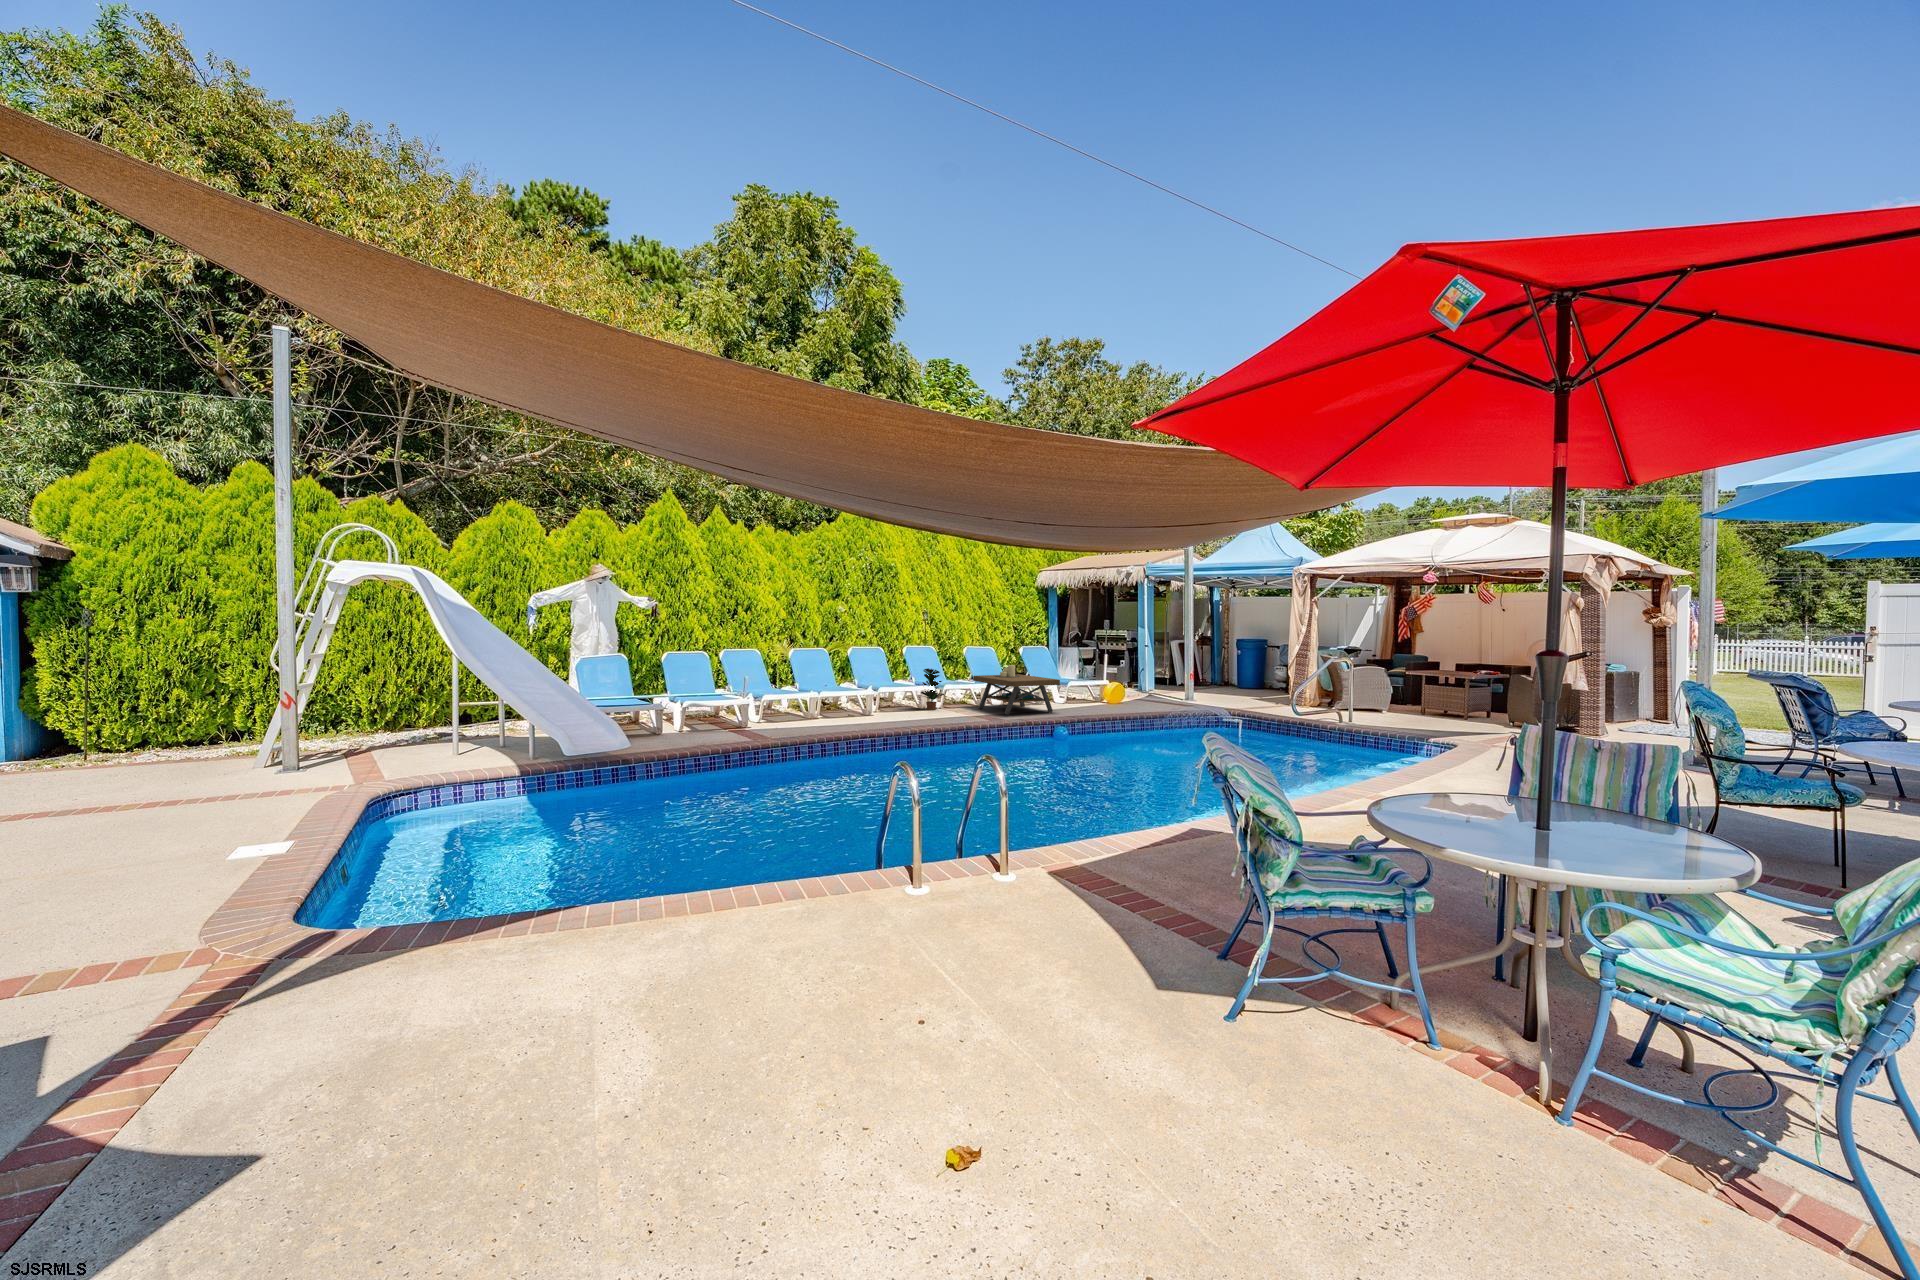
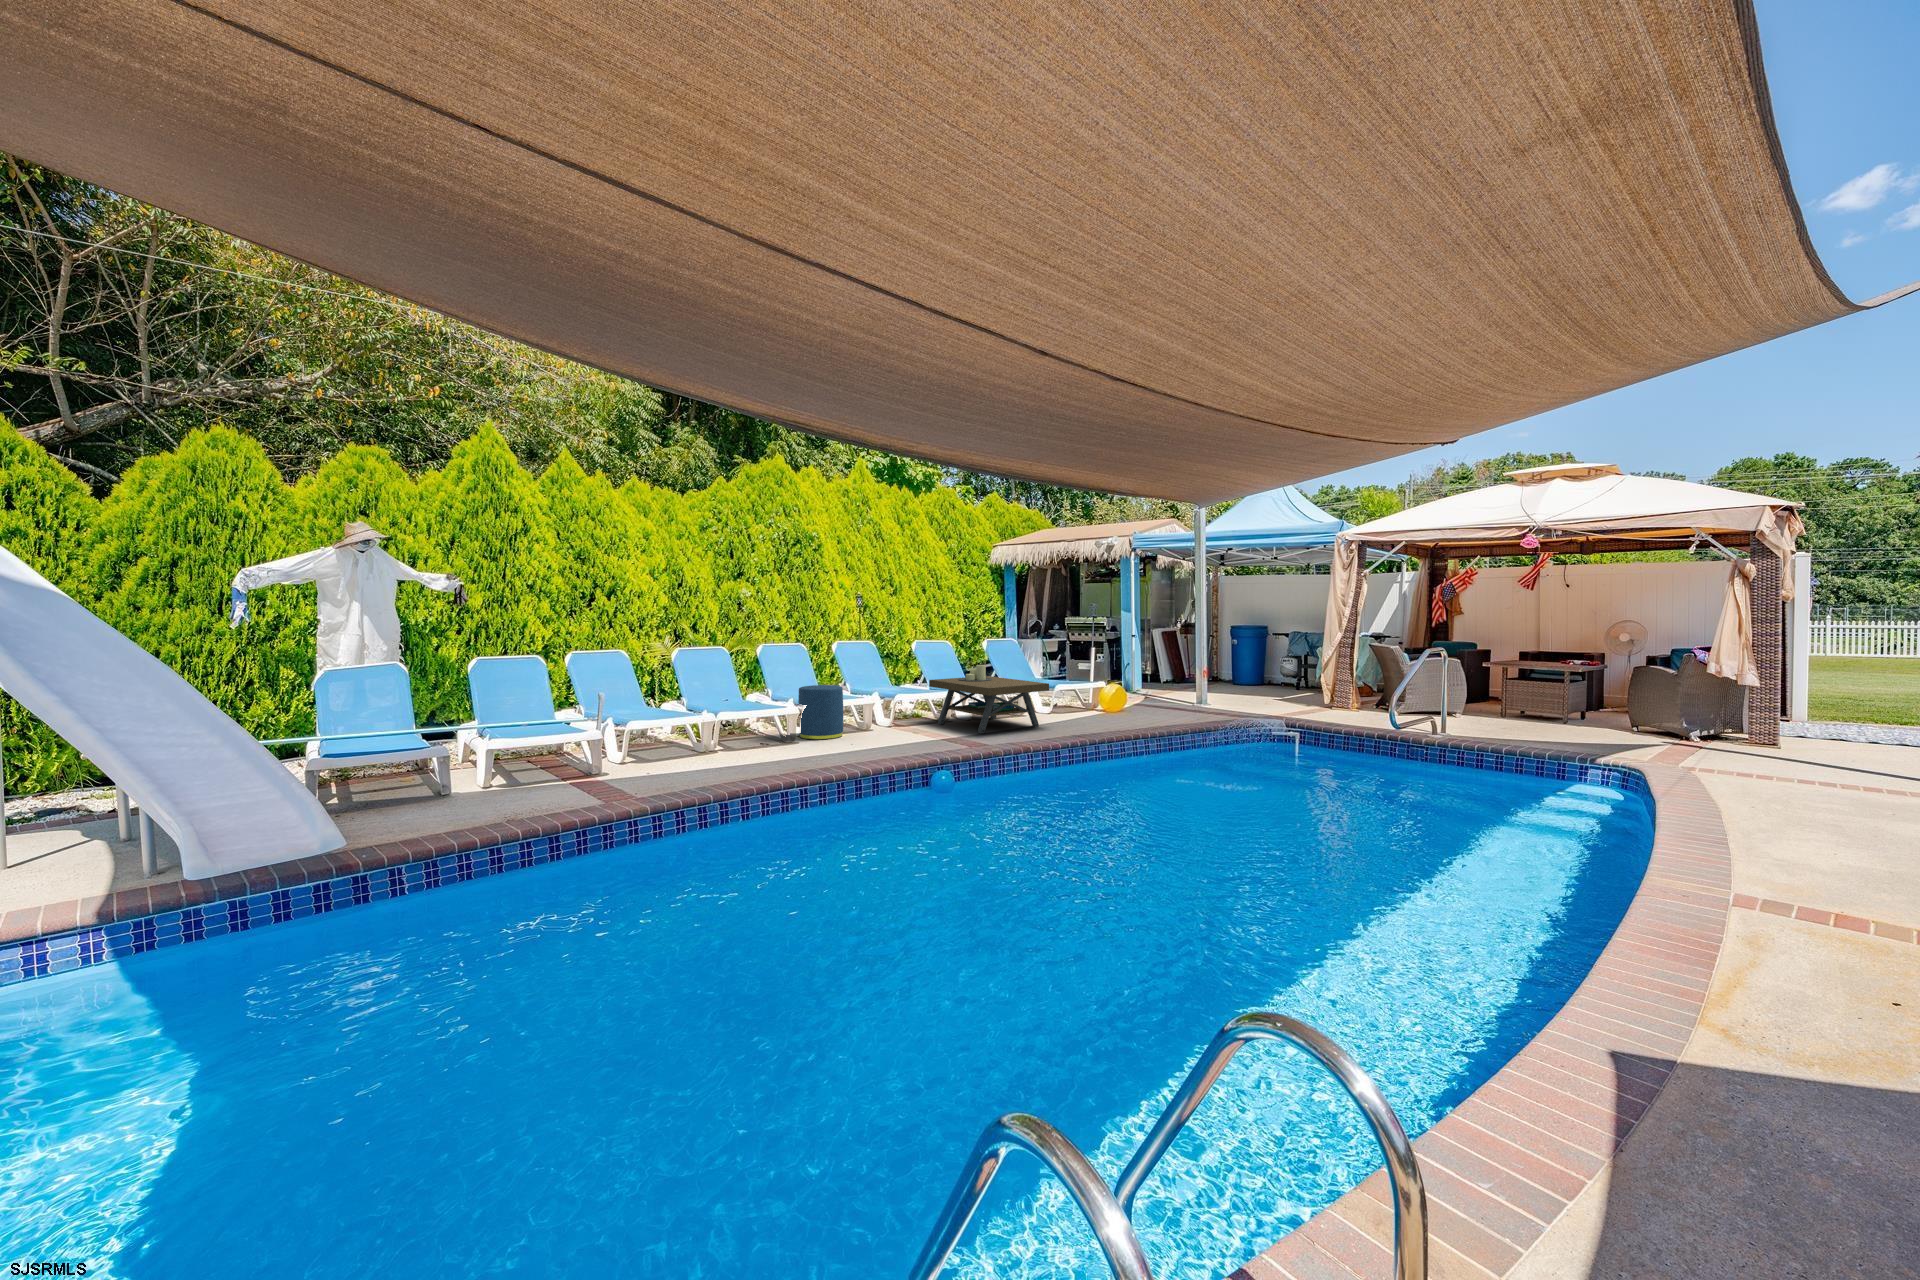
potted plant: present [921,668,944,710] -> none [859,671,892,728]
ottoman: none [876,677,907,715] -> present [798,685,843,740]

